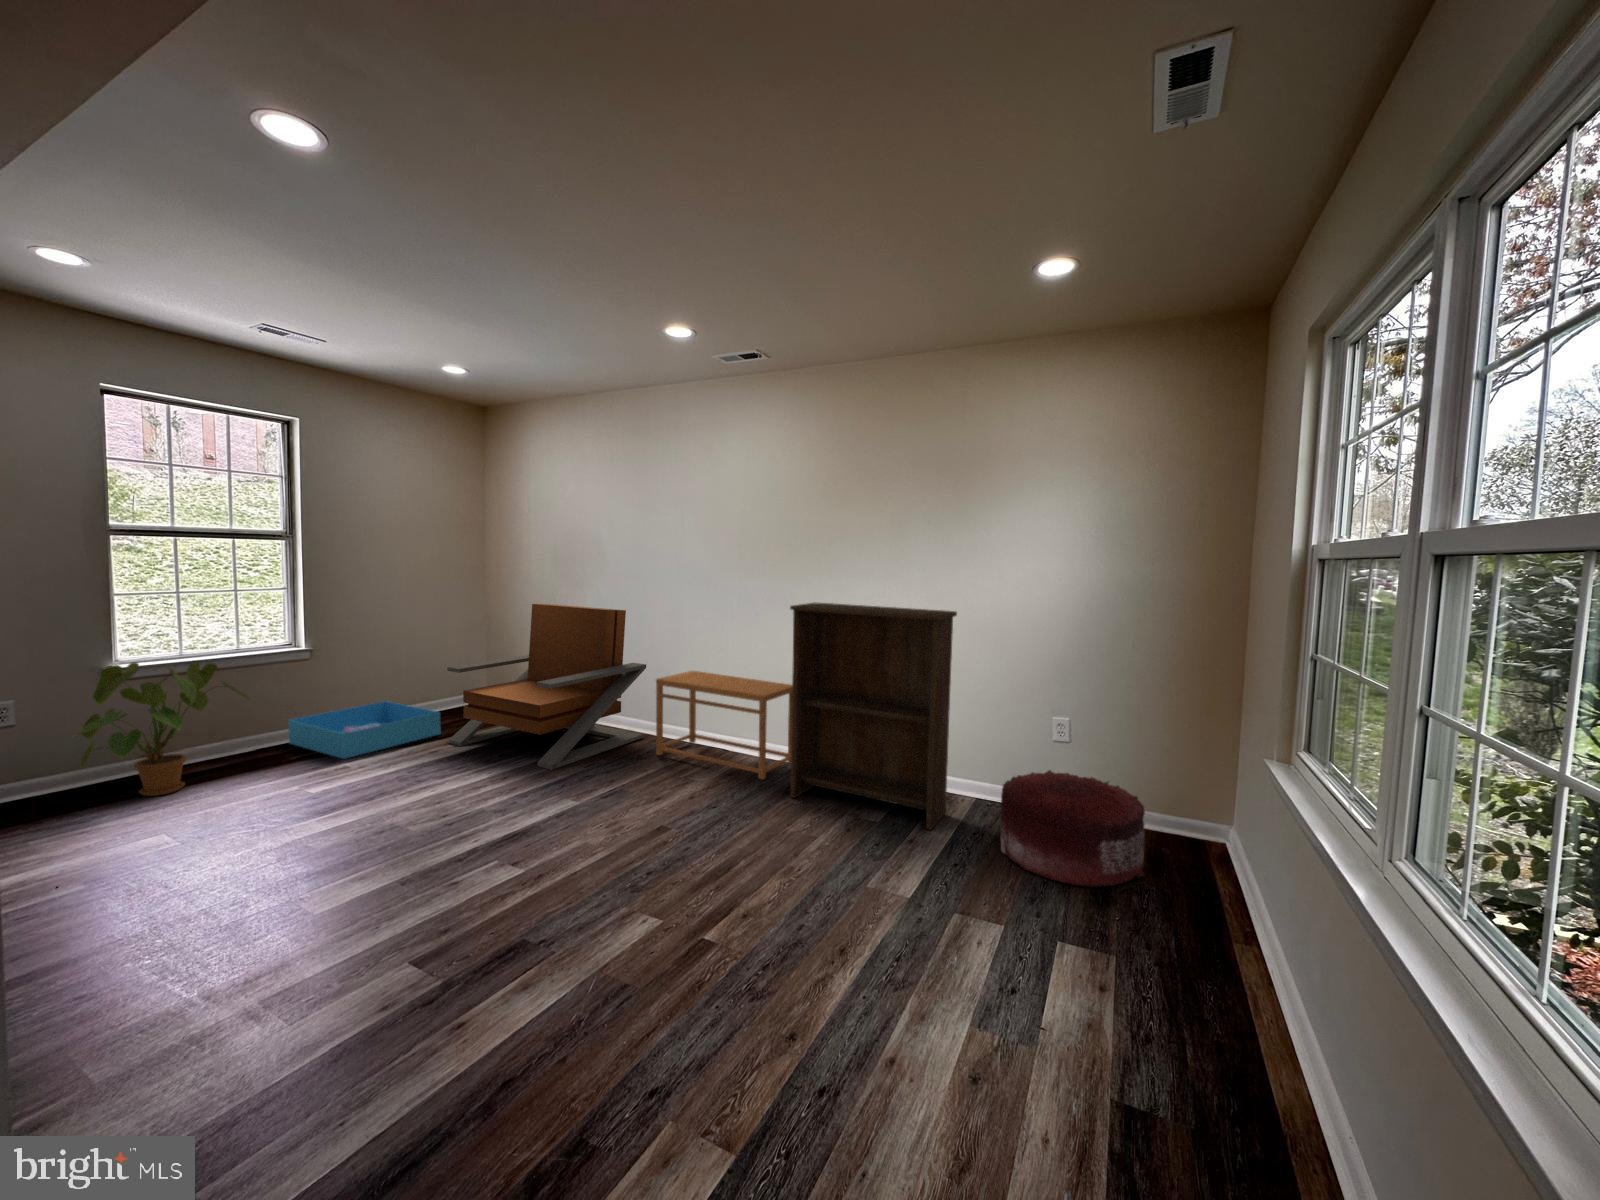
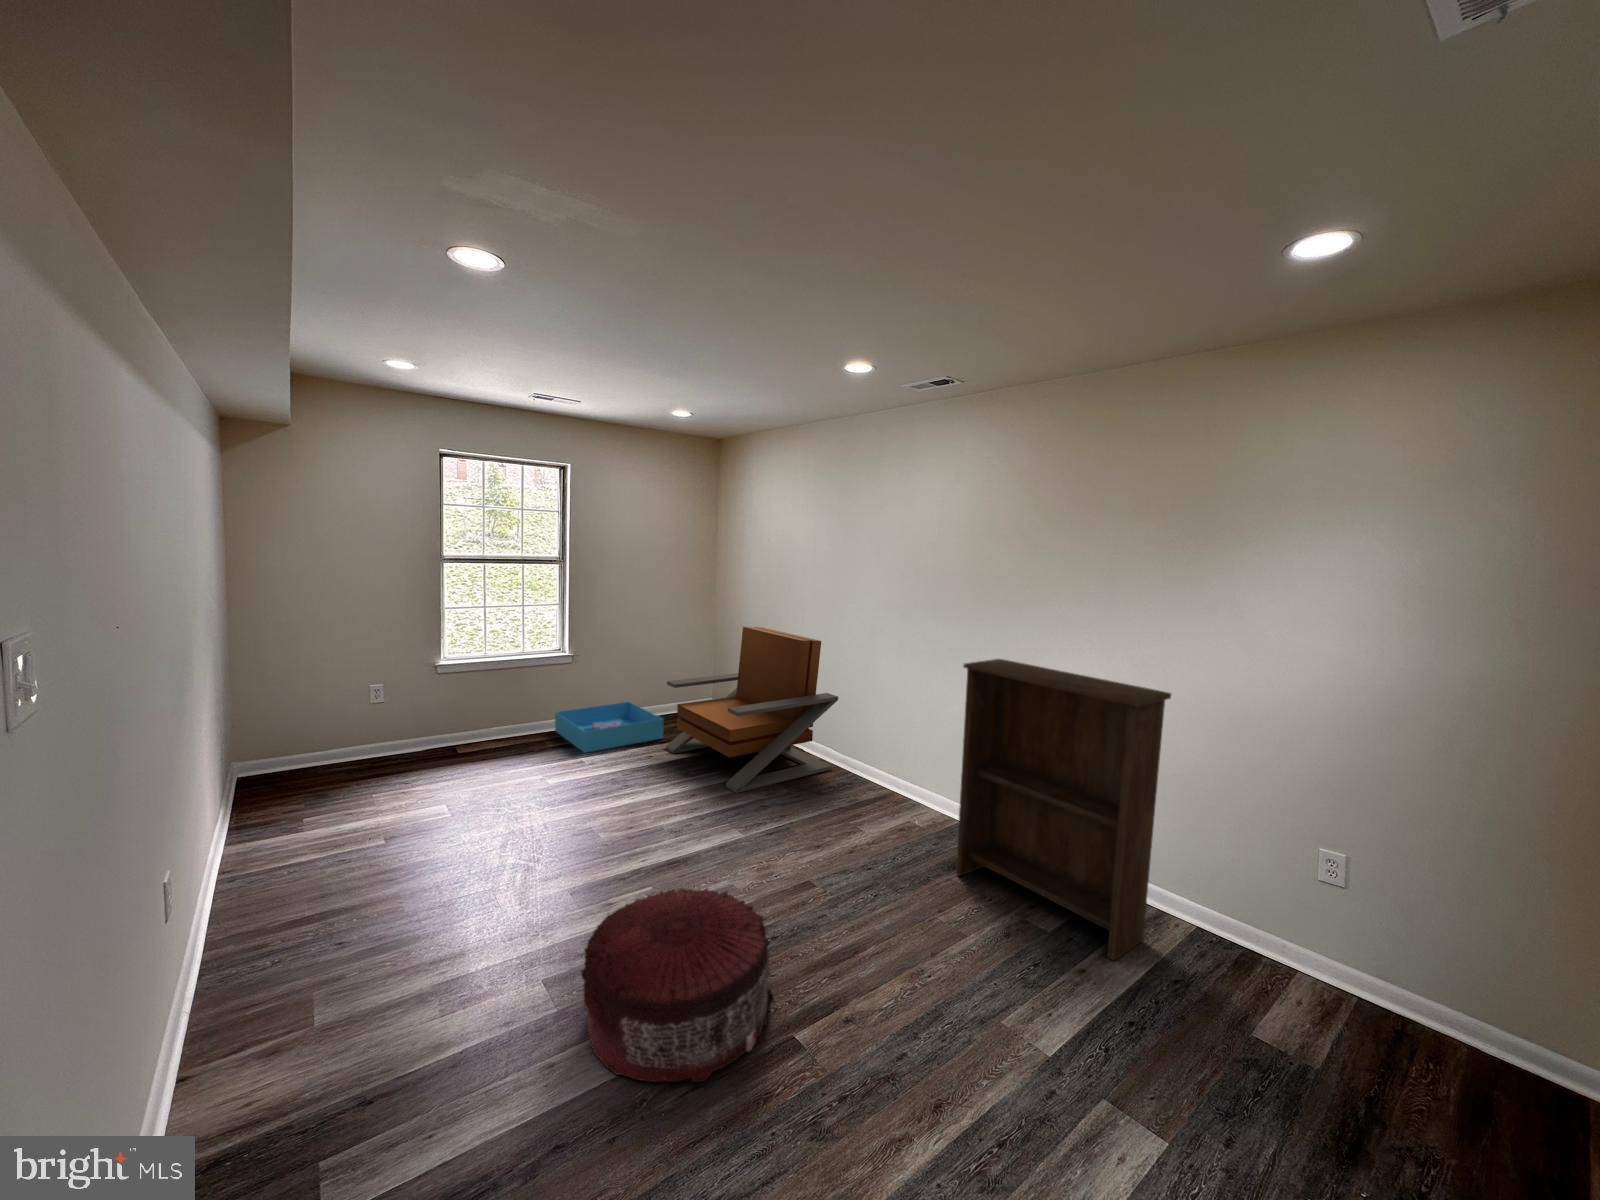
house plant: present [77,661,250,796] -> none [406,660,525,767]
side table: present [656,671,792,779] -> none [837,709,983,844]
pouf: present [1000,770,1145,887] -> present [581,888,774,1082]

